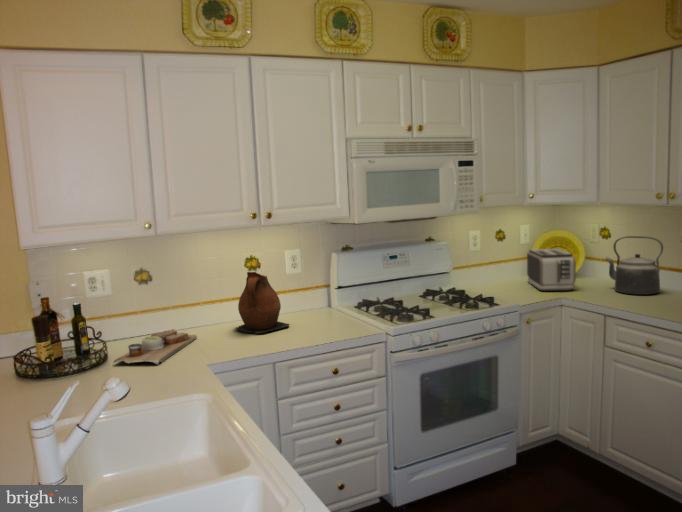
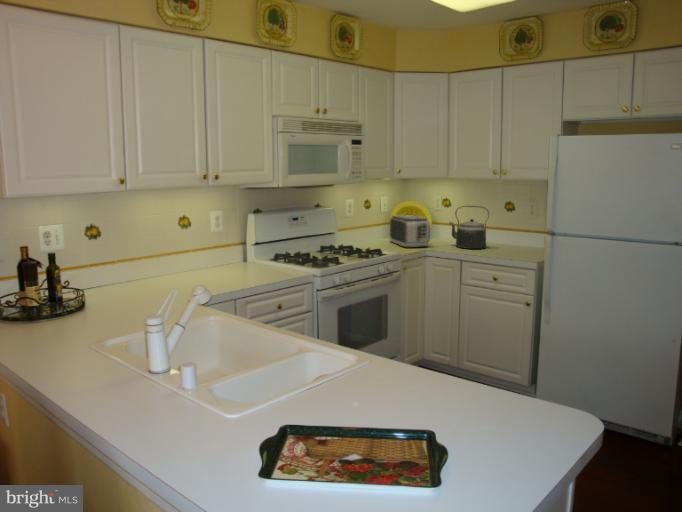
ceramic pitcher: present [235,272,289,333] -> none [176,227,227,281]
cutting board: present [114,329,197,365] -> none [101,279,151,305]

